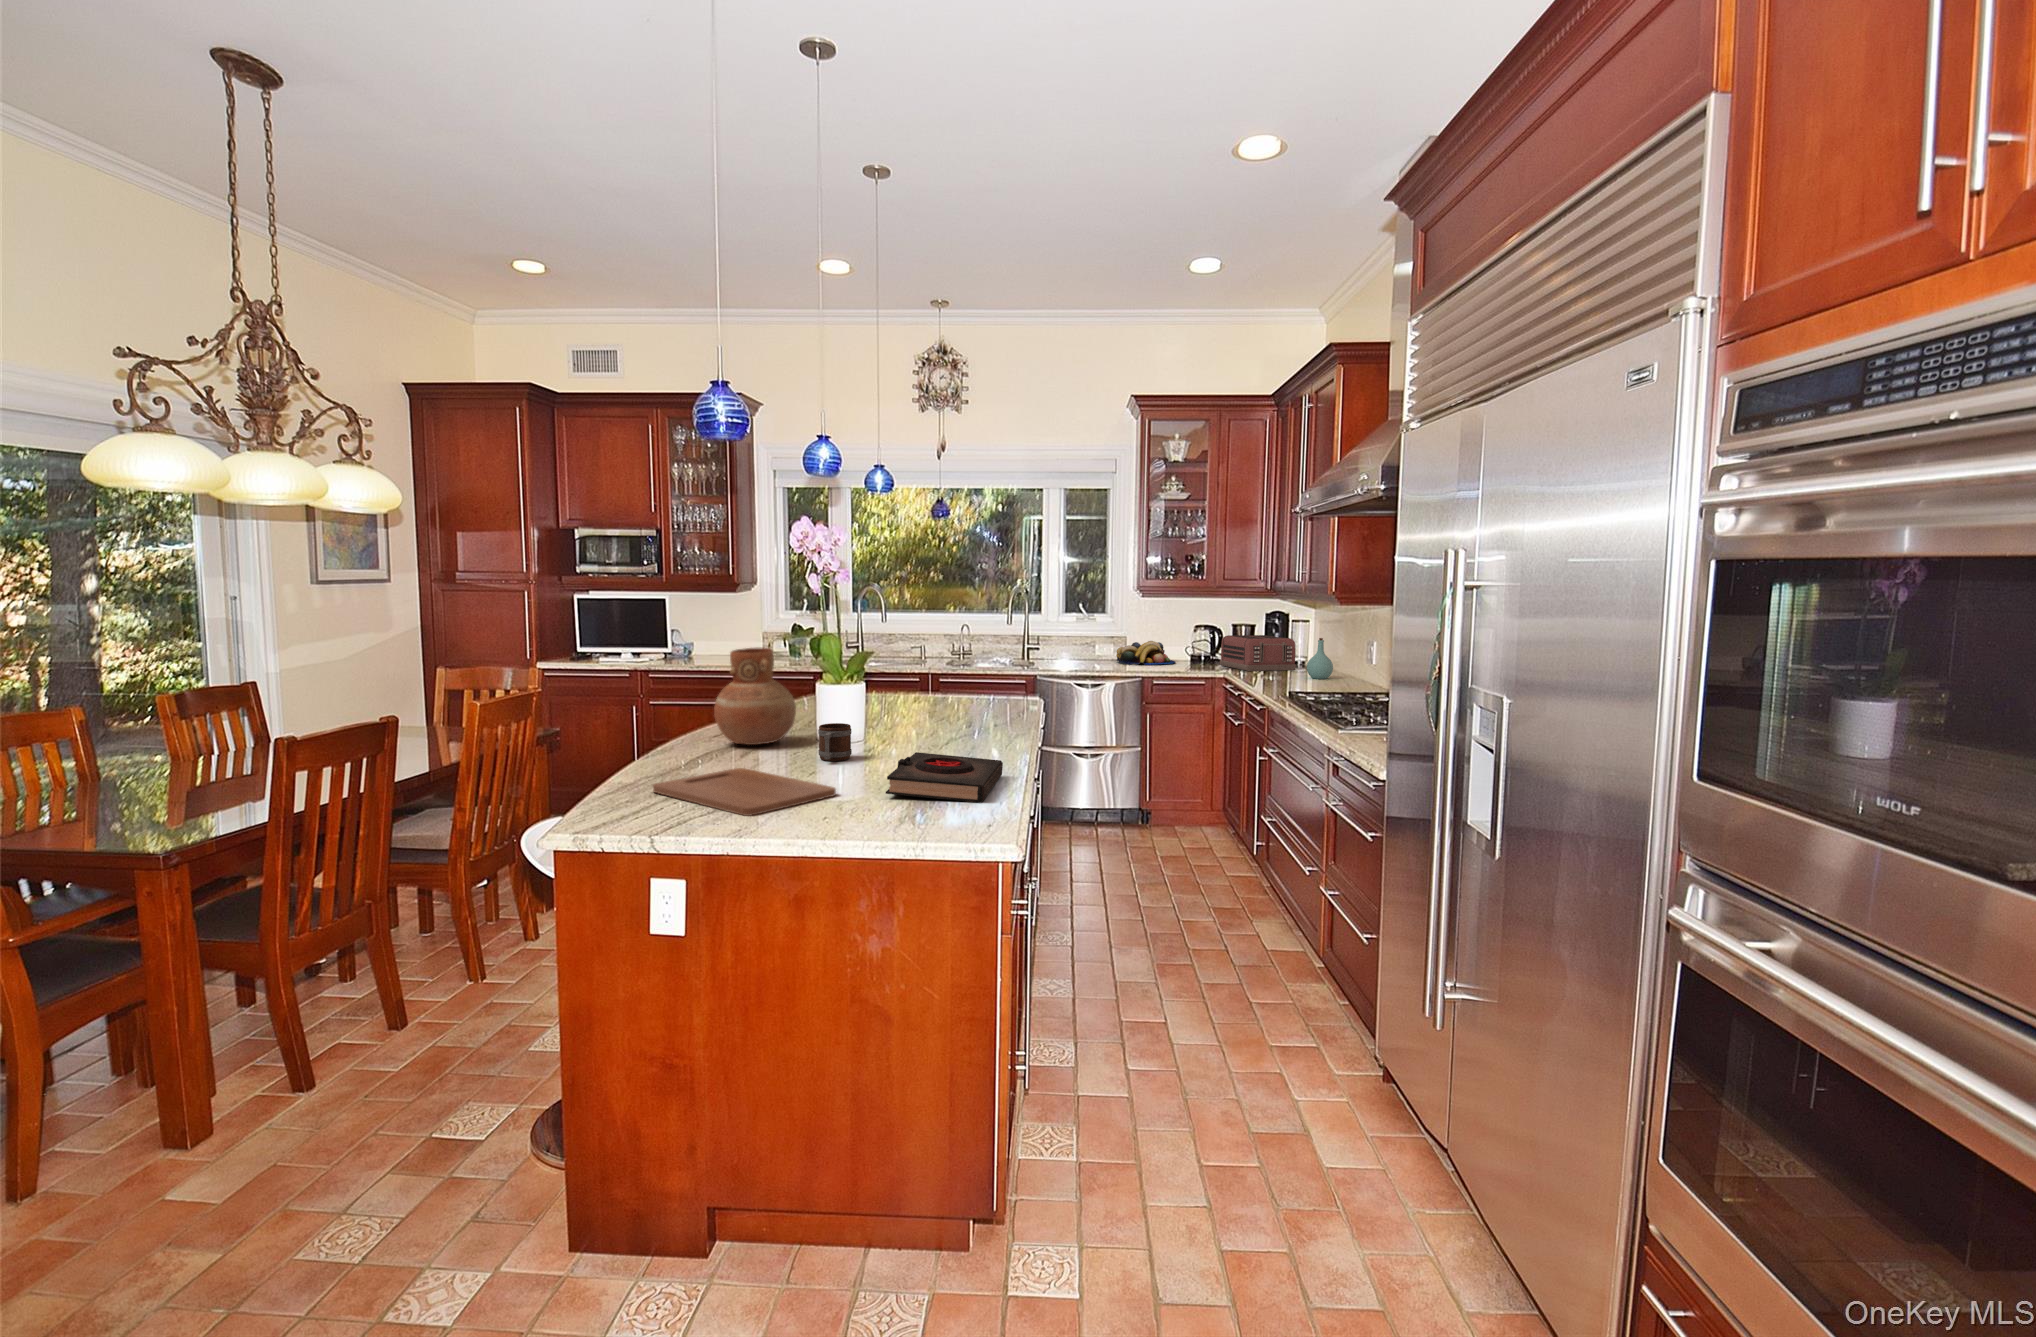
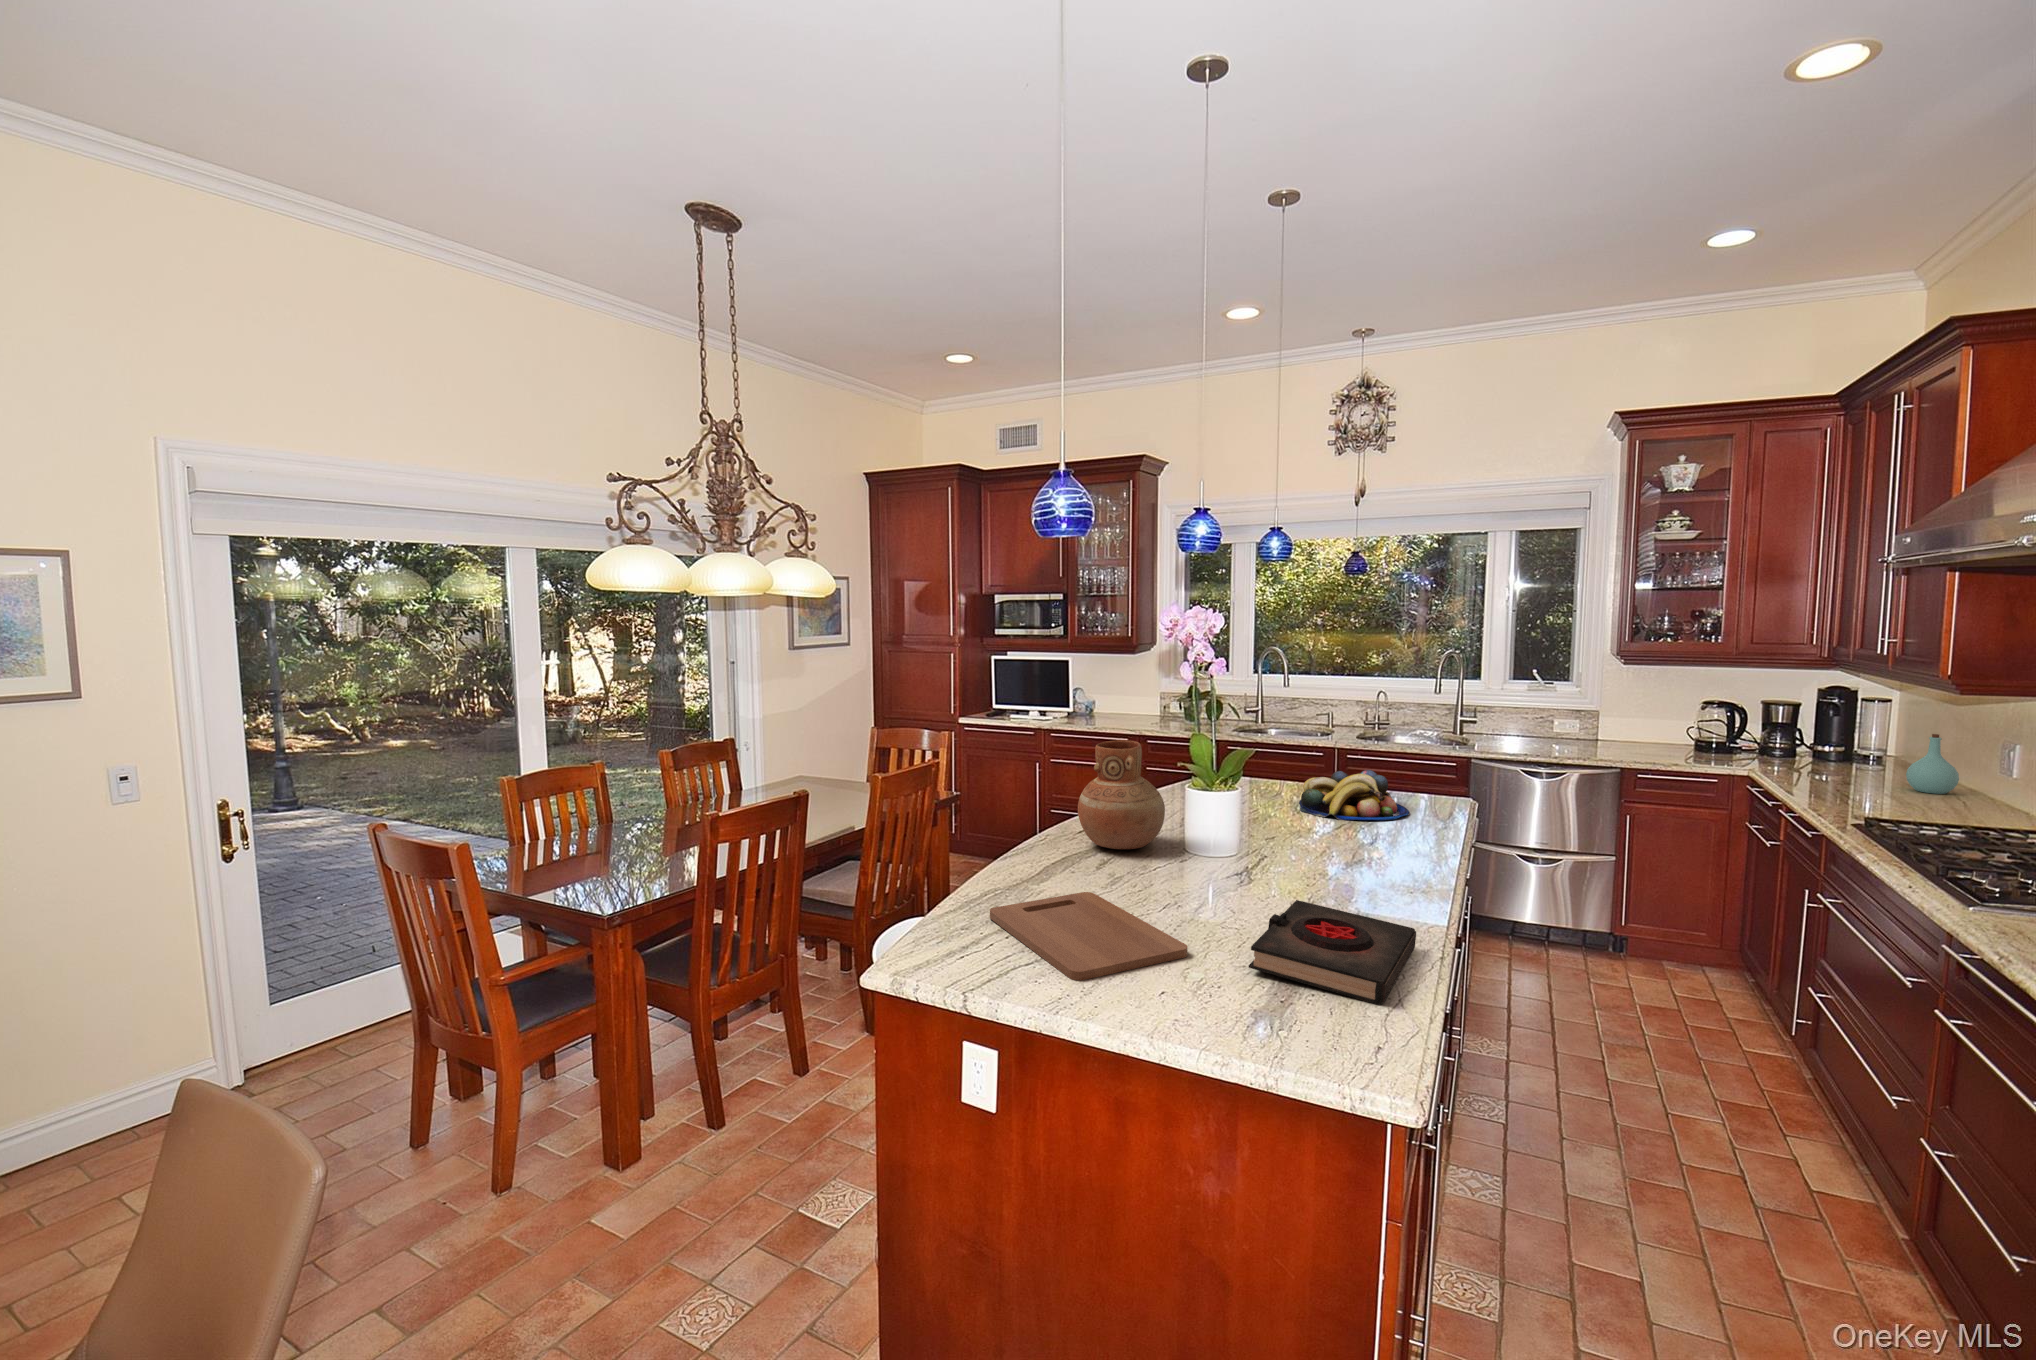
toaster: present [1220,635,1296,671] -> none [1743,717,1880,771]
fruit bowl: present [1116,641,1175,665] -> present [1299,770,1409,820]
mug: present [818,723,852,761] -> none [1182,840,1222,888]

